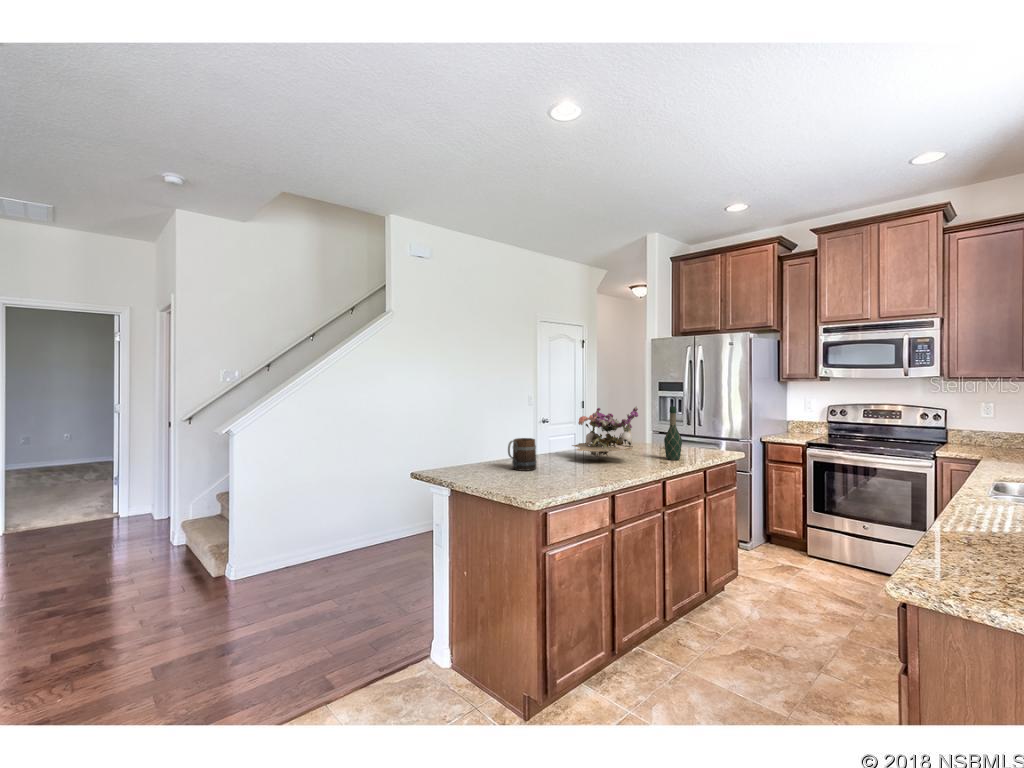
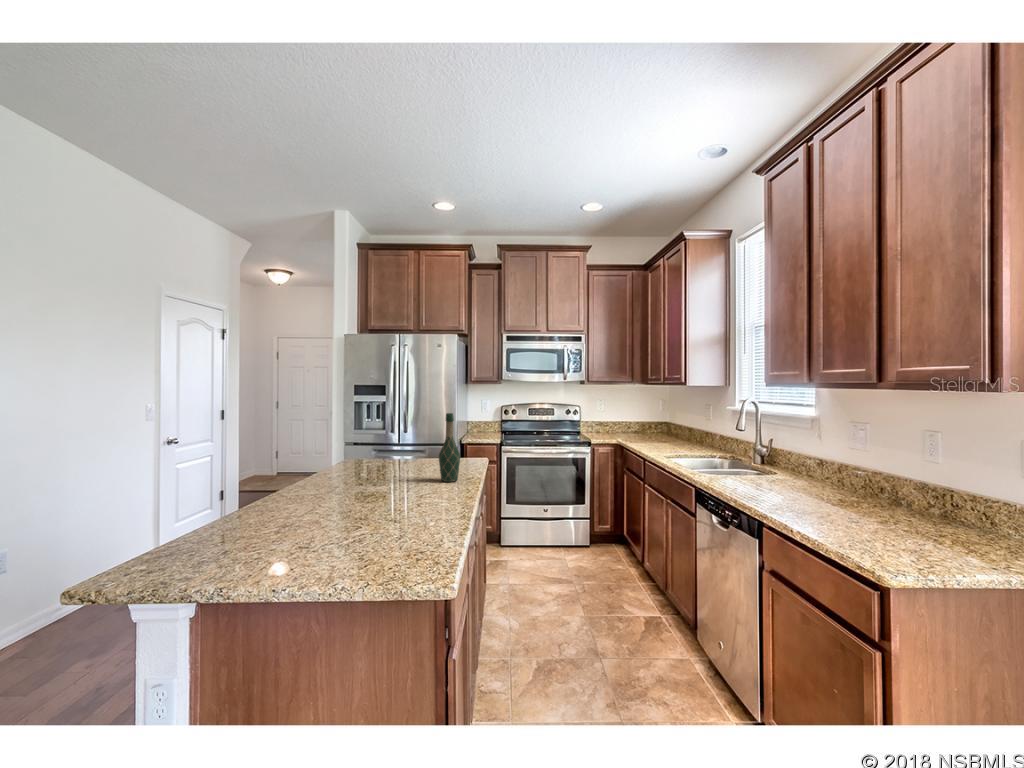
flower arrangement: present [572,407,638,458] -> none [316,415,424,498]
mug: present [508,438,536,471] -> none [240,488,293,561]

